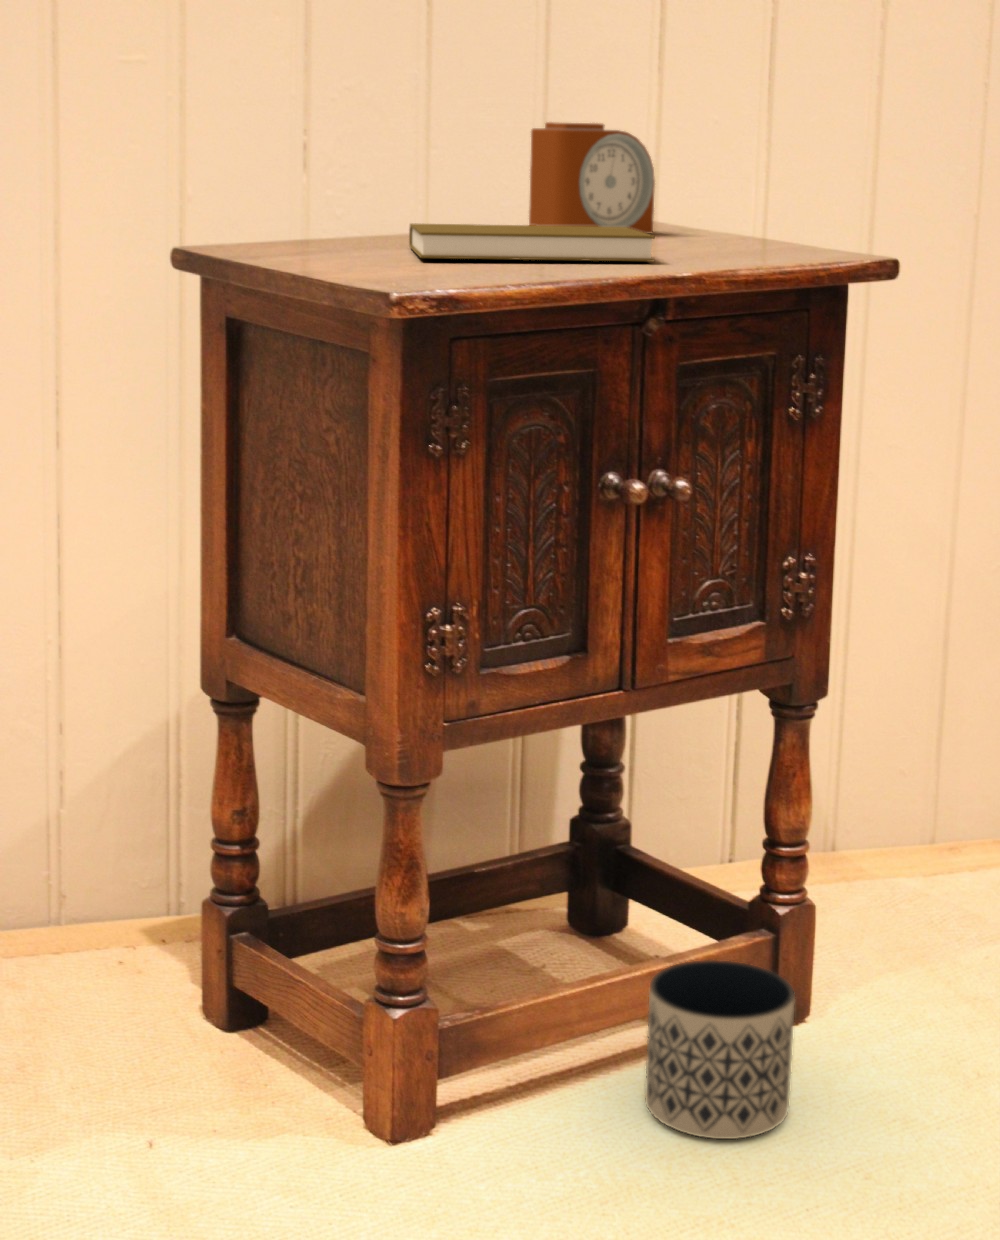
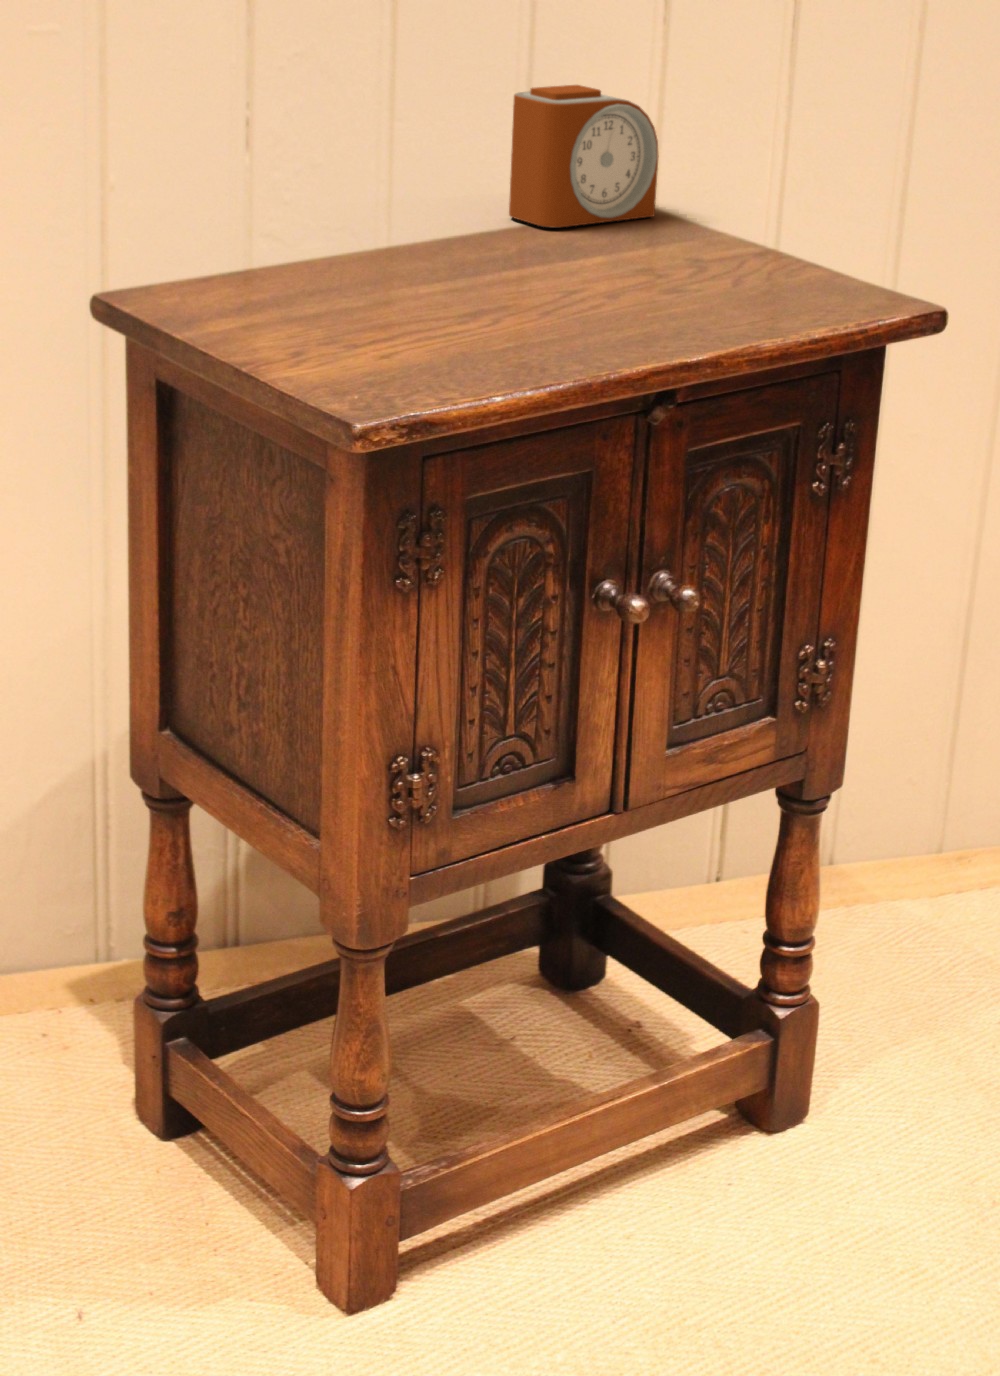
book: present [409,223,655,261] -> none [369,245,666,325]
planter: present [645,960,795,1139] -> none [627,1090,797,1301]

